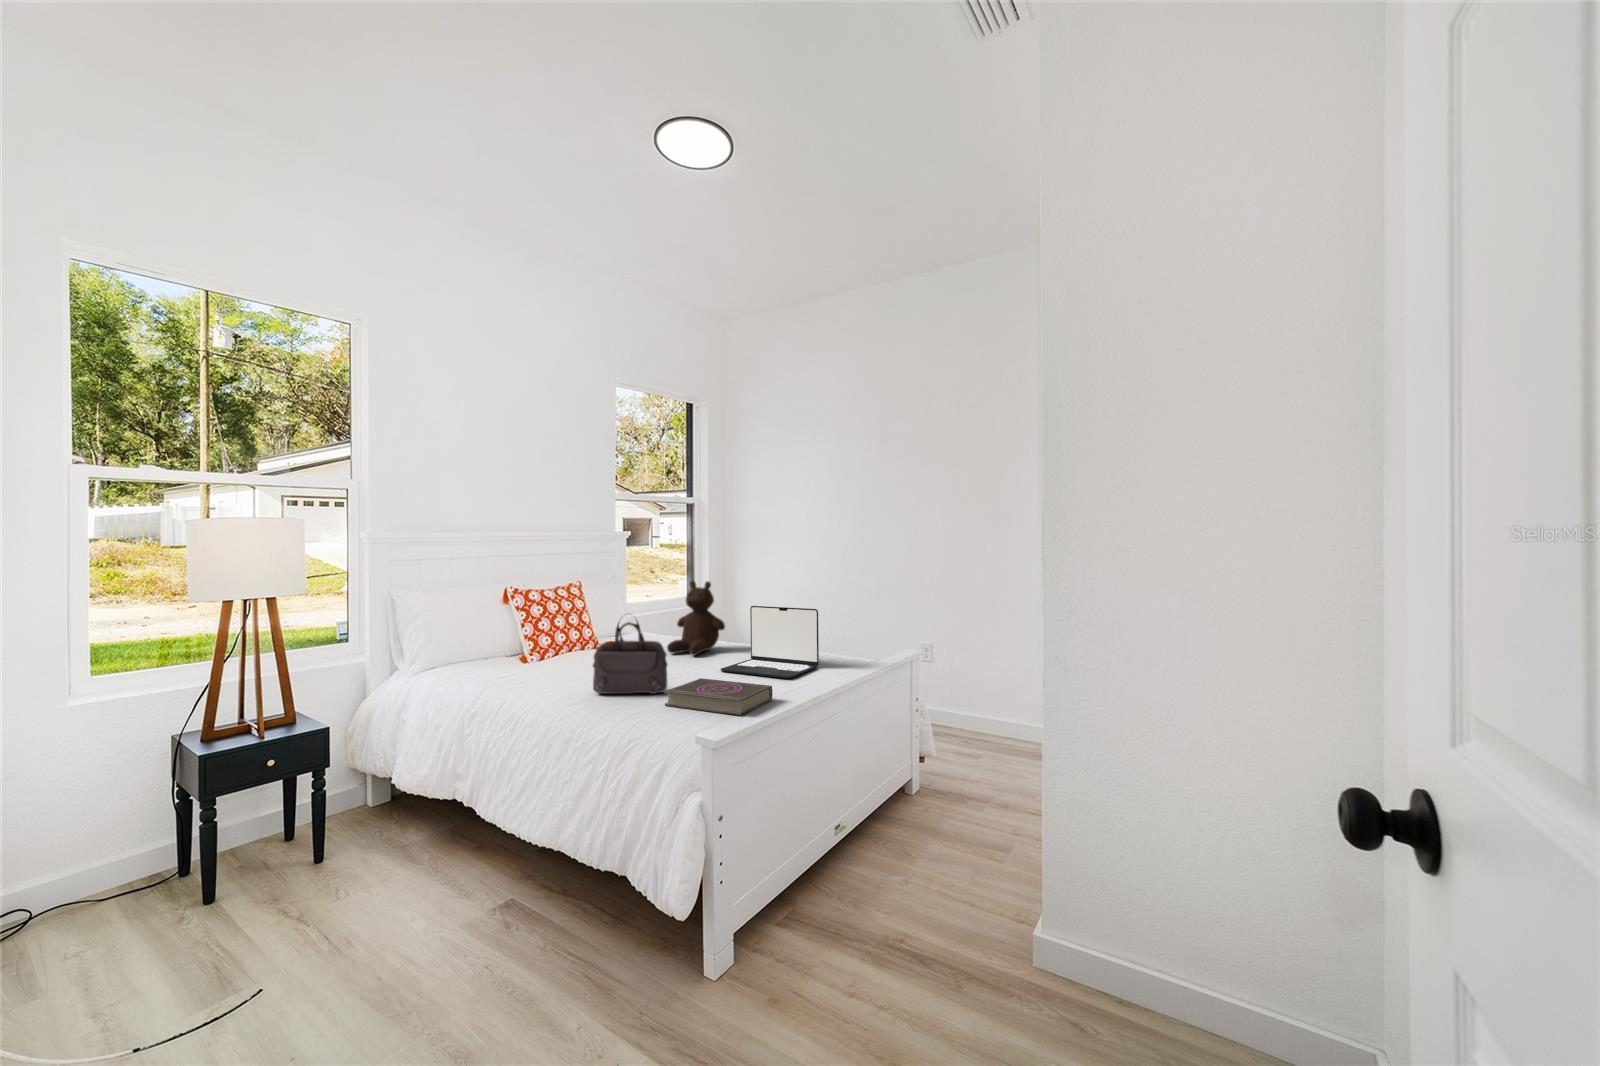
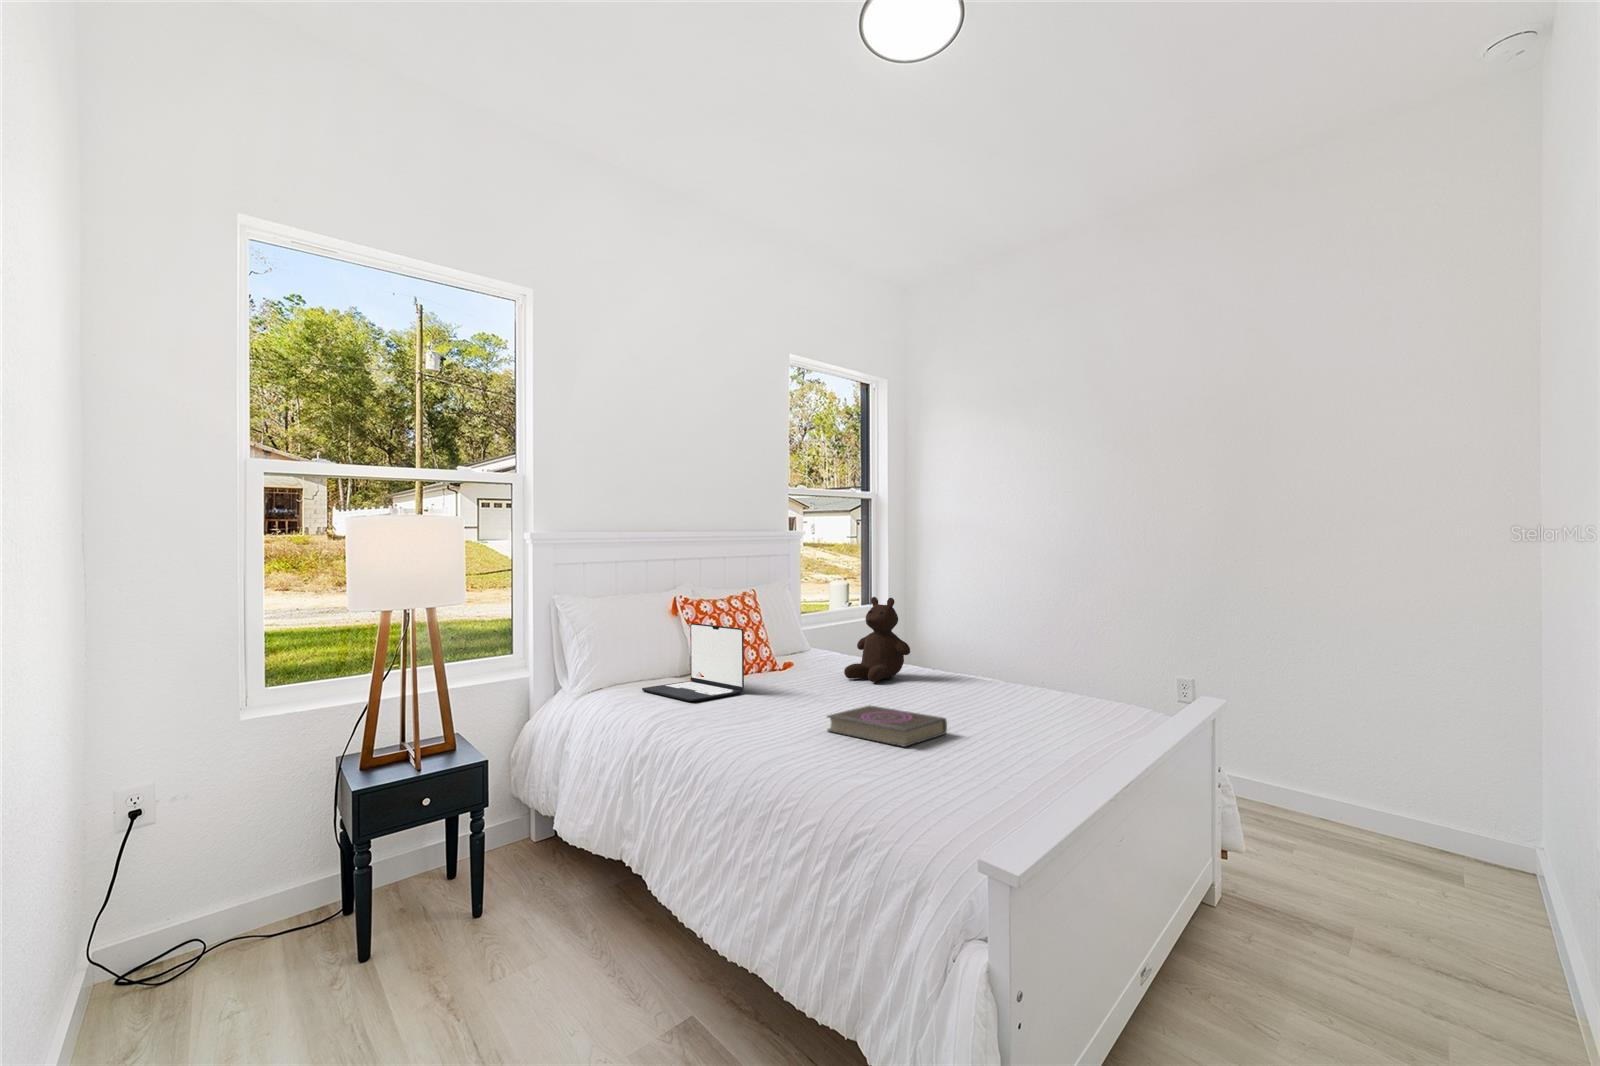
laptop: present [721,606,819,678] -> present [642,623,744,701]
handbag: present [593,618,667,694] -> none [756,630,834,719]

